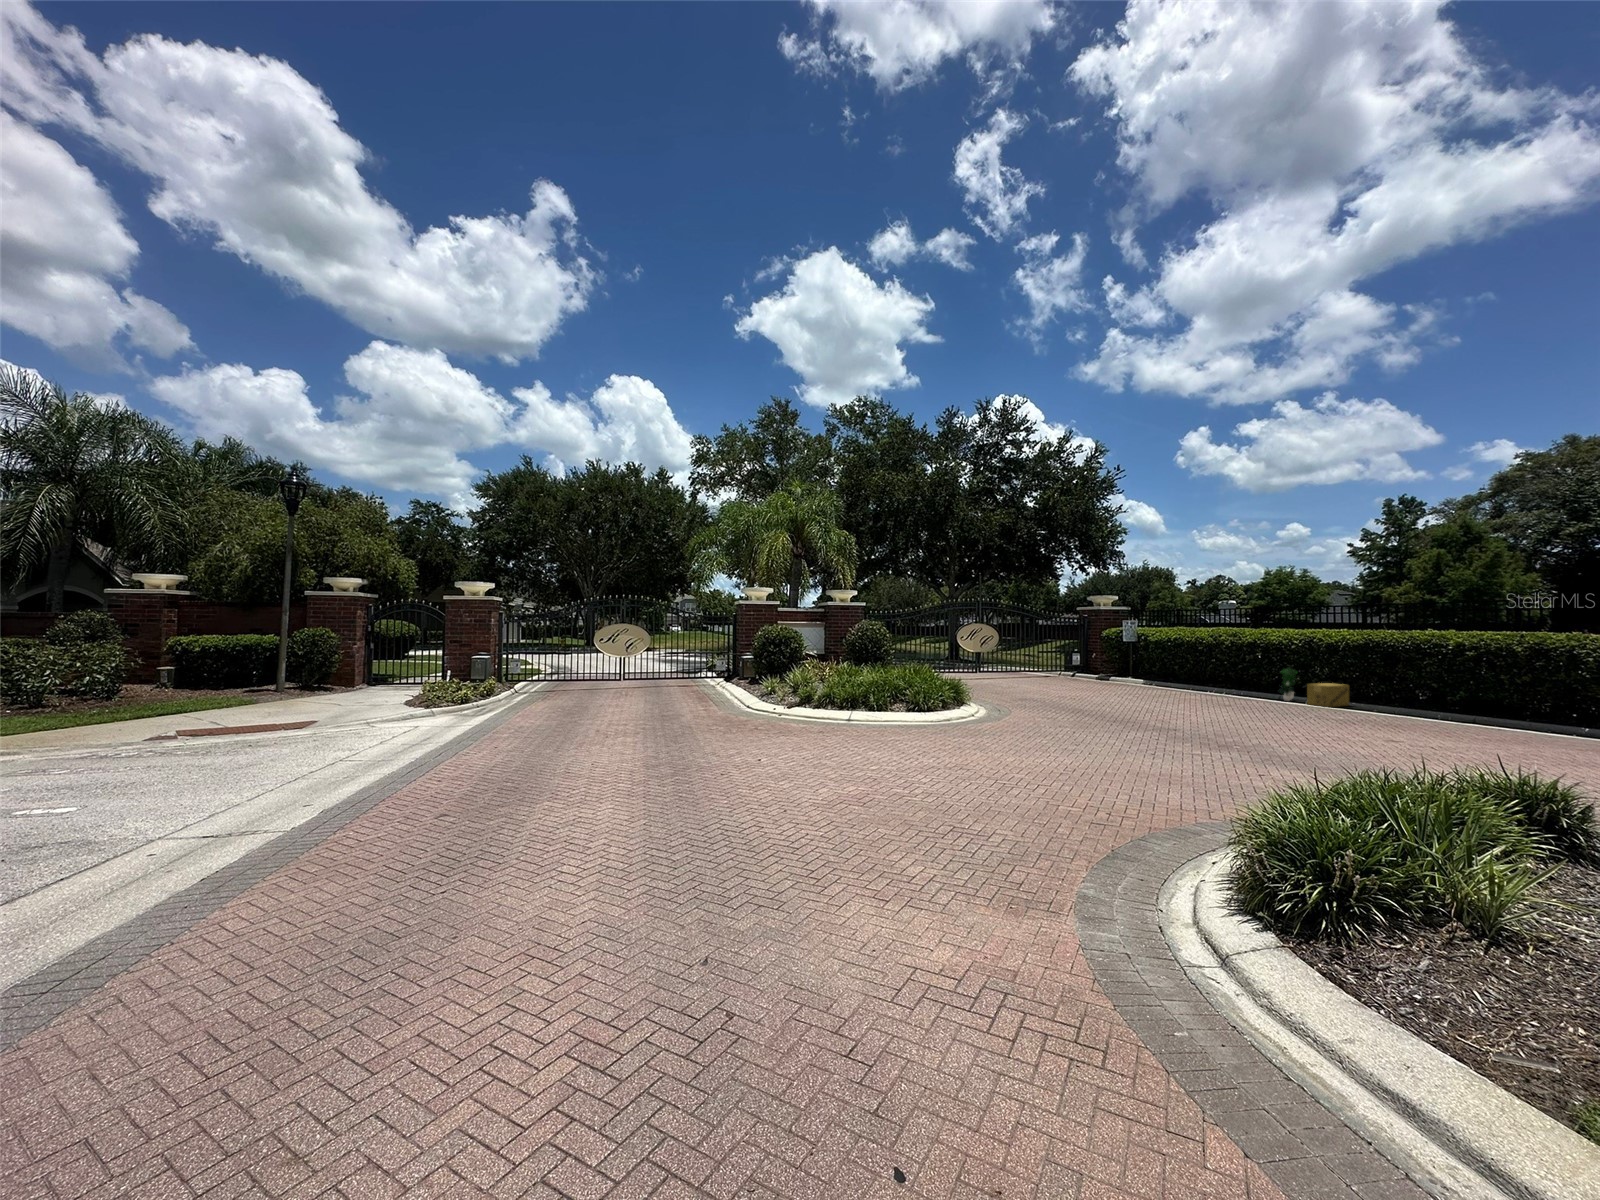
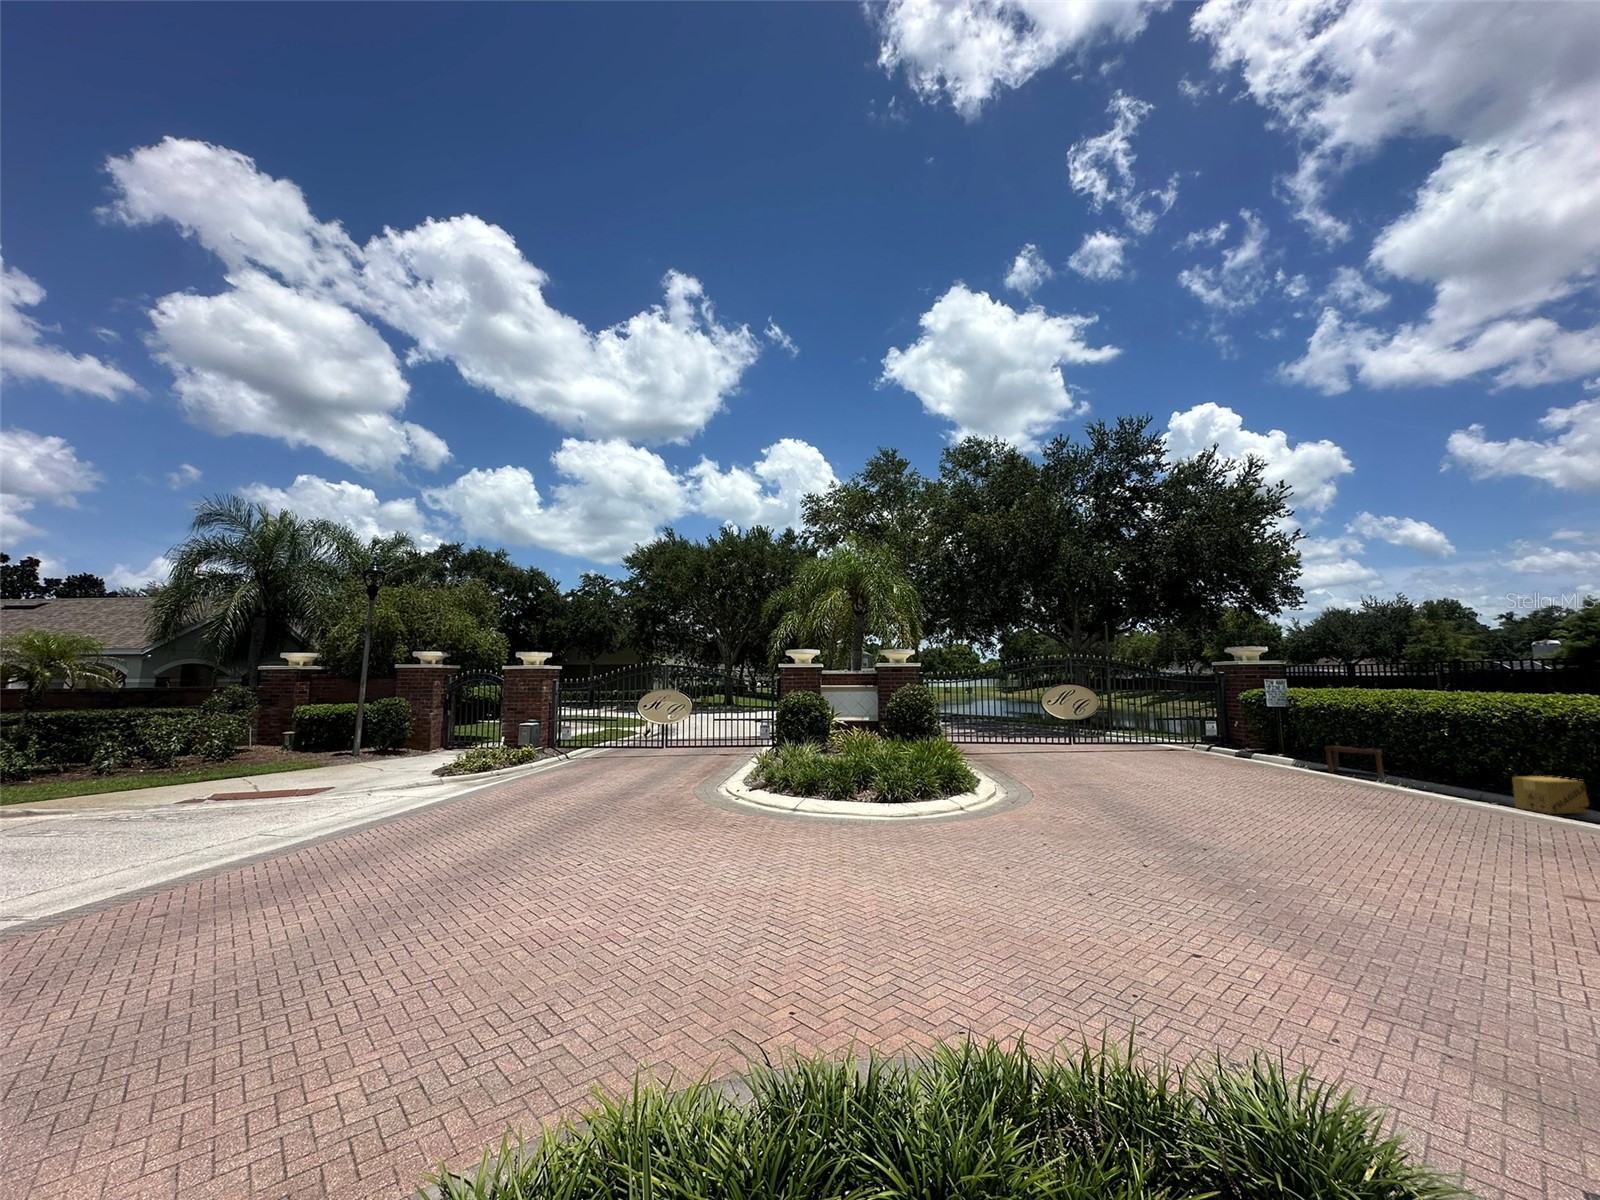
potted plant: present [1281,668,1297,701] -> none [1468,748,1505,800]
bench: none [1175,669,1218,691] -> present [1325,746,1384,778]

